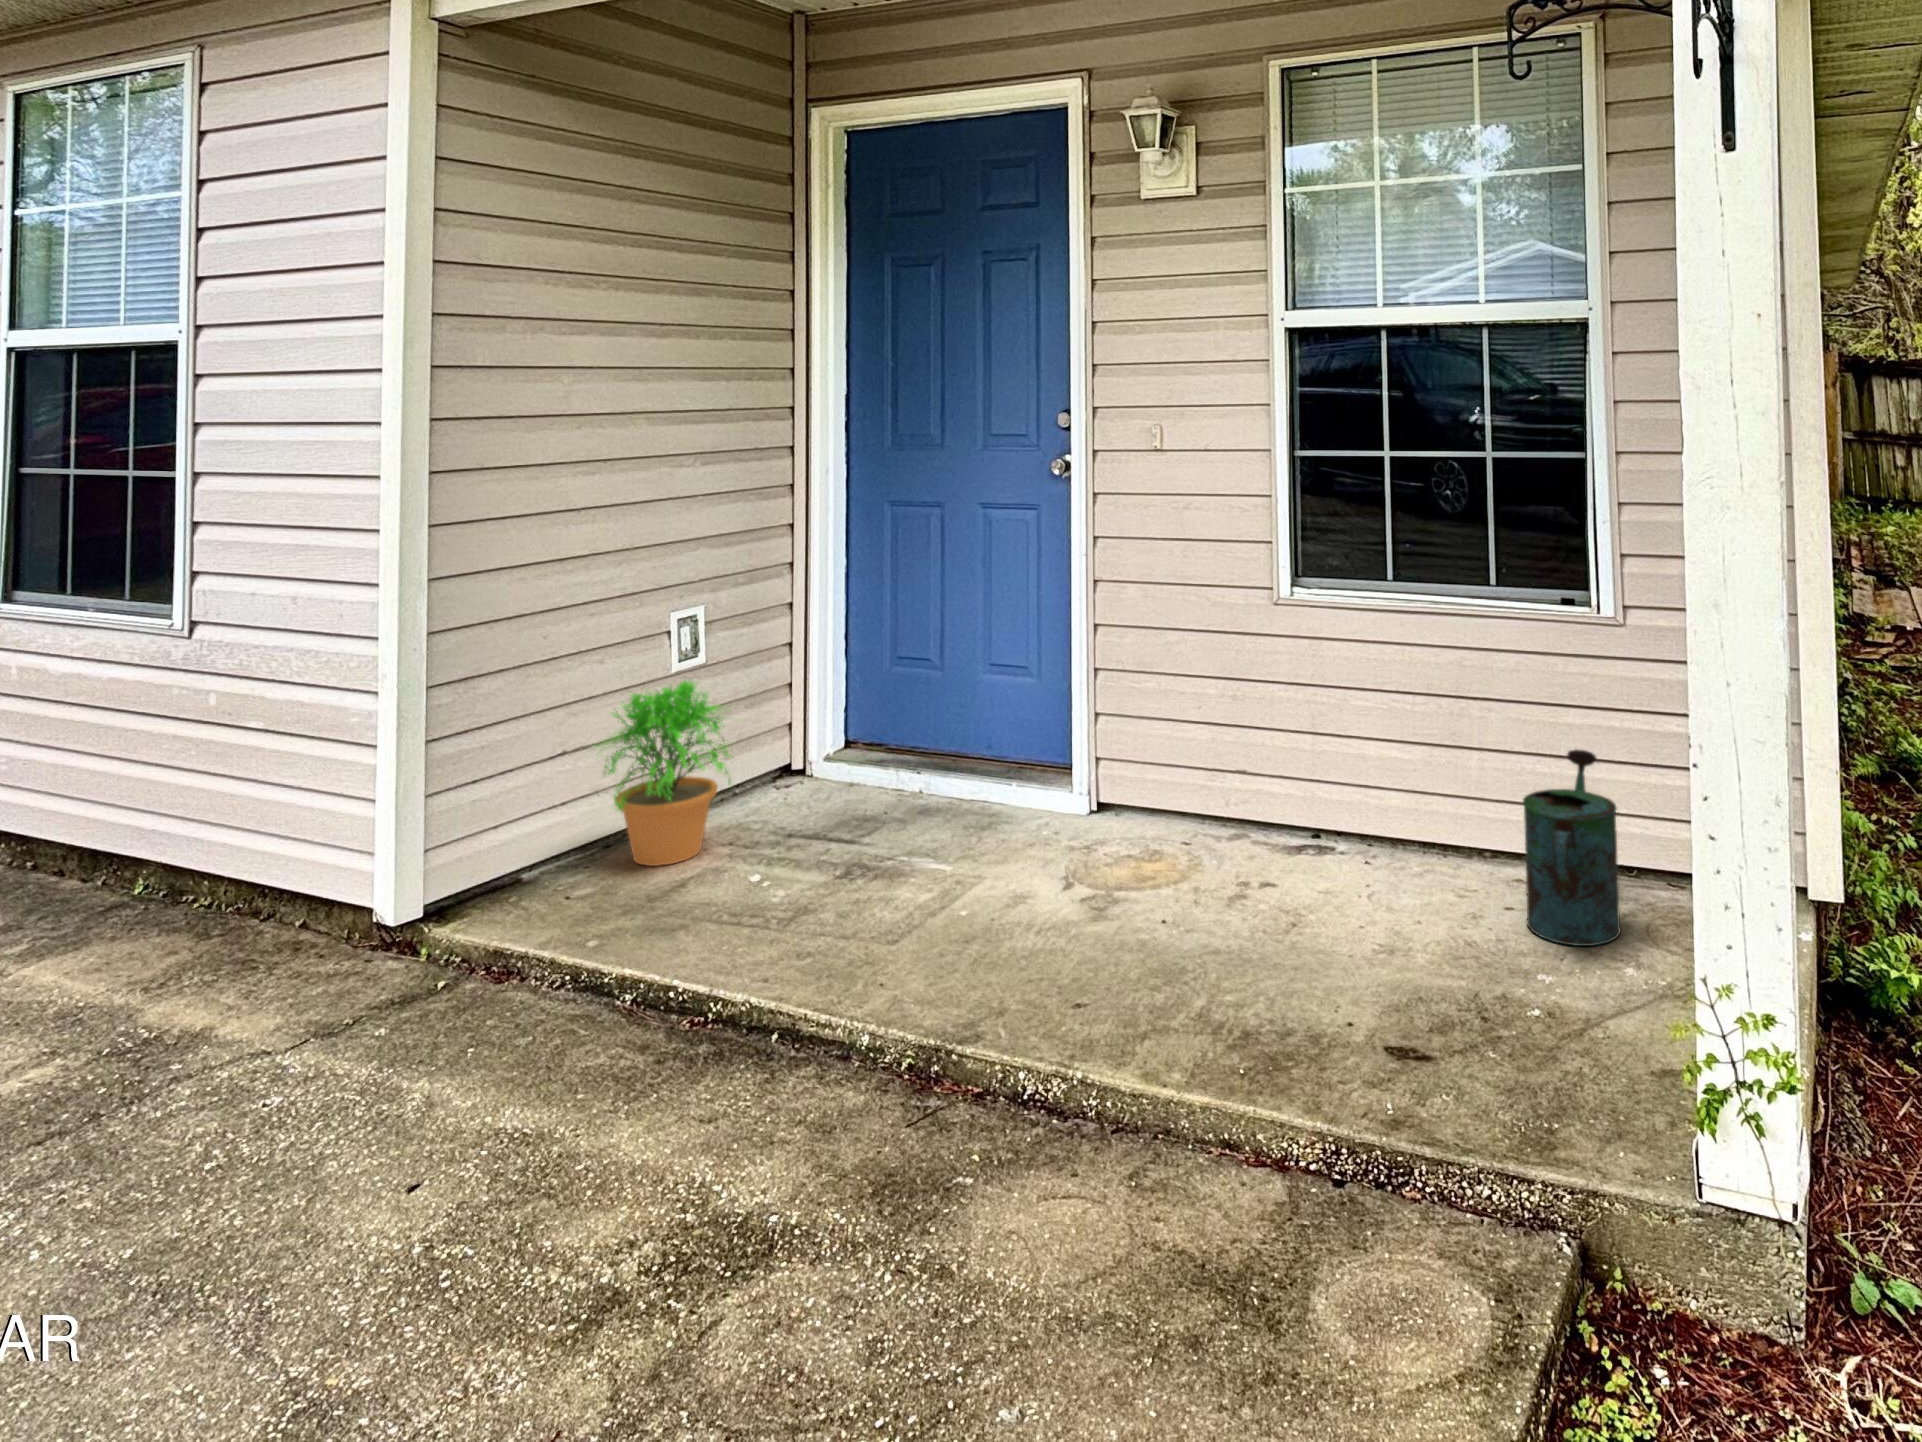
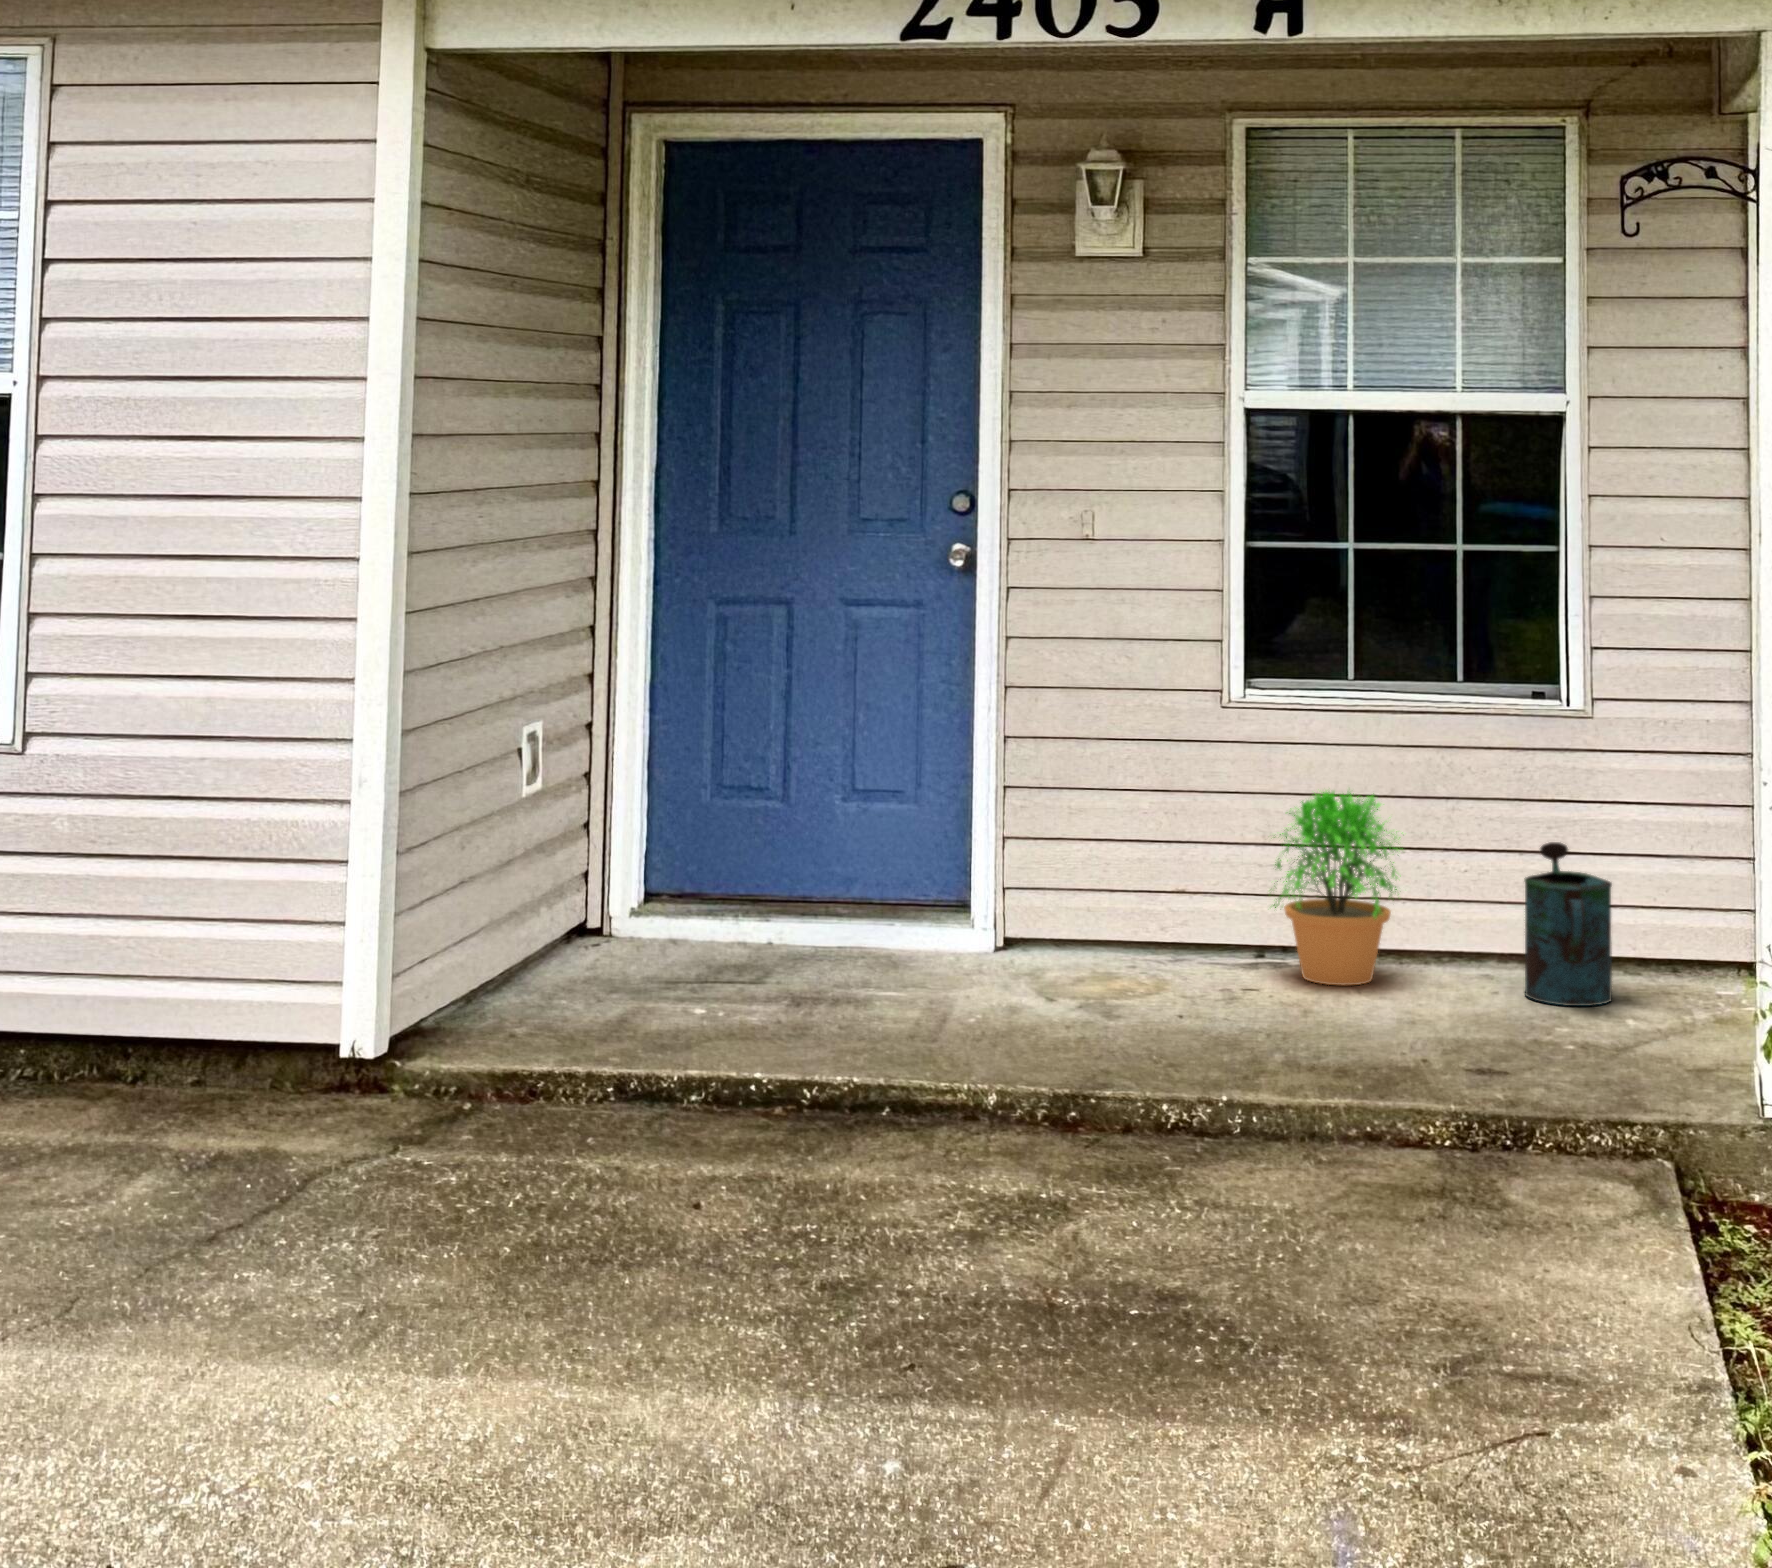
potted plant: present [598,681,731,866] -> present [1270,790,1402,986]

